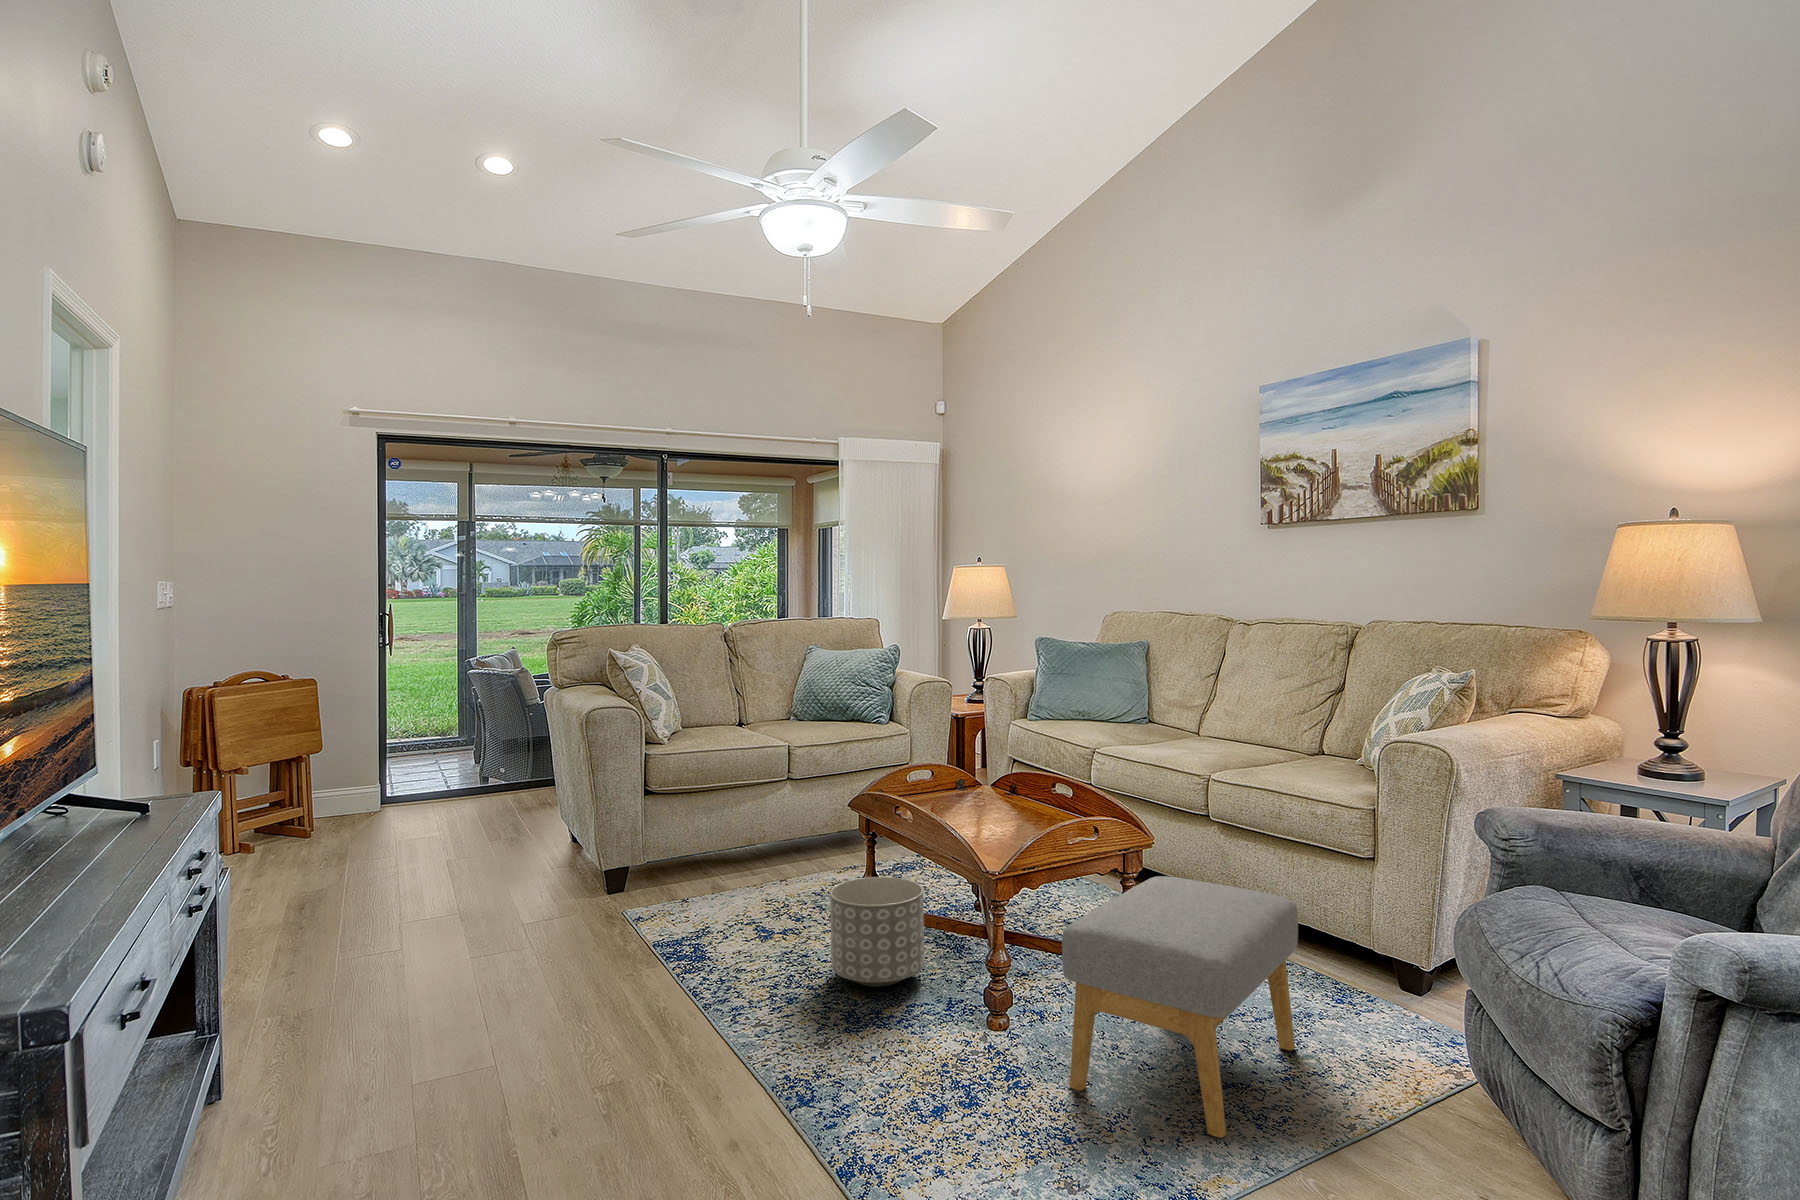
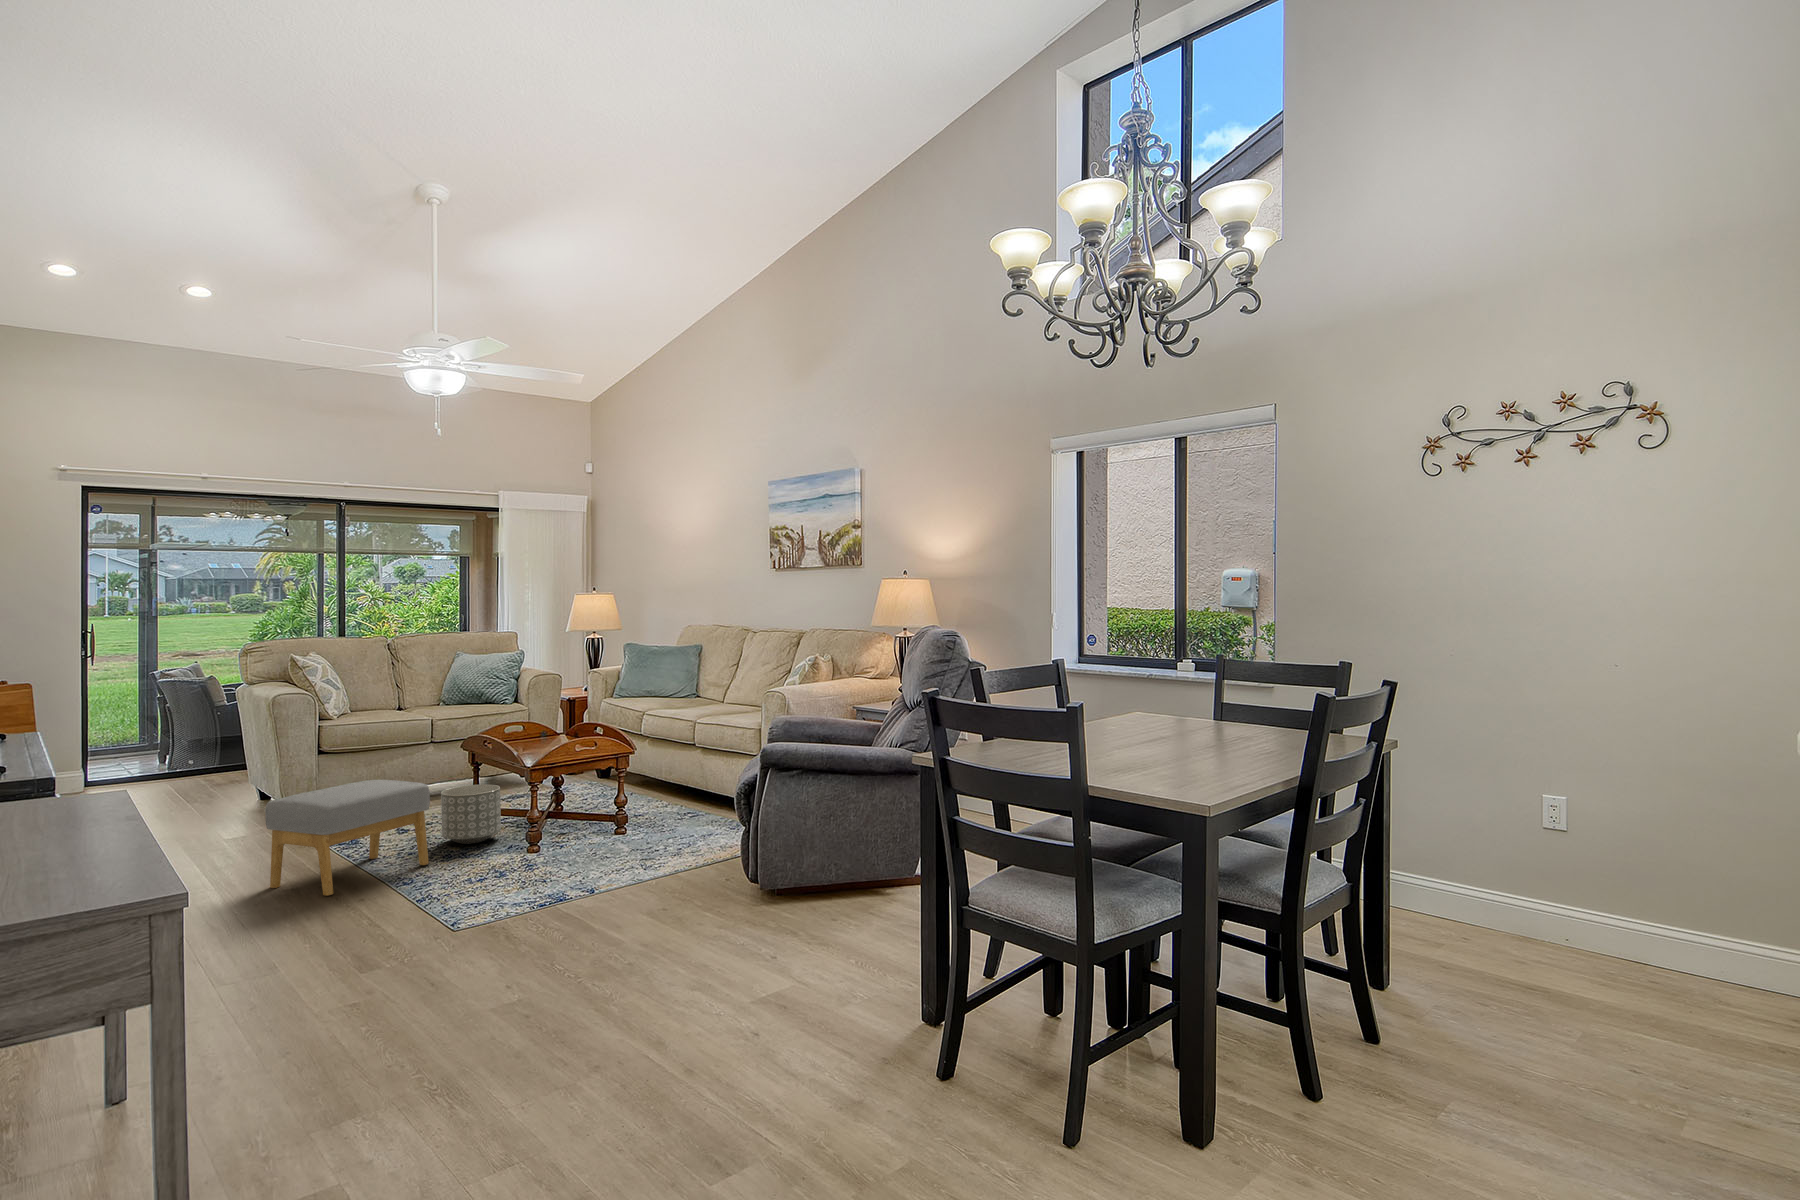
footstool: present [1062,876,1298,1138] -> present [265,780,430,896]

